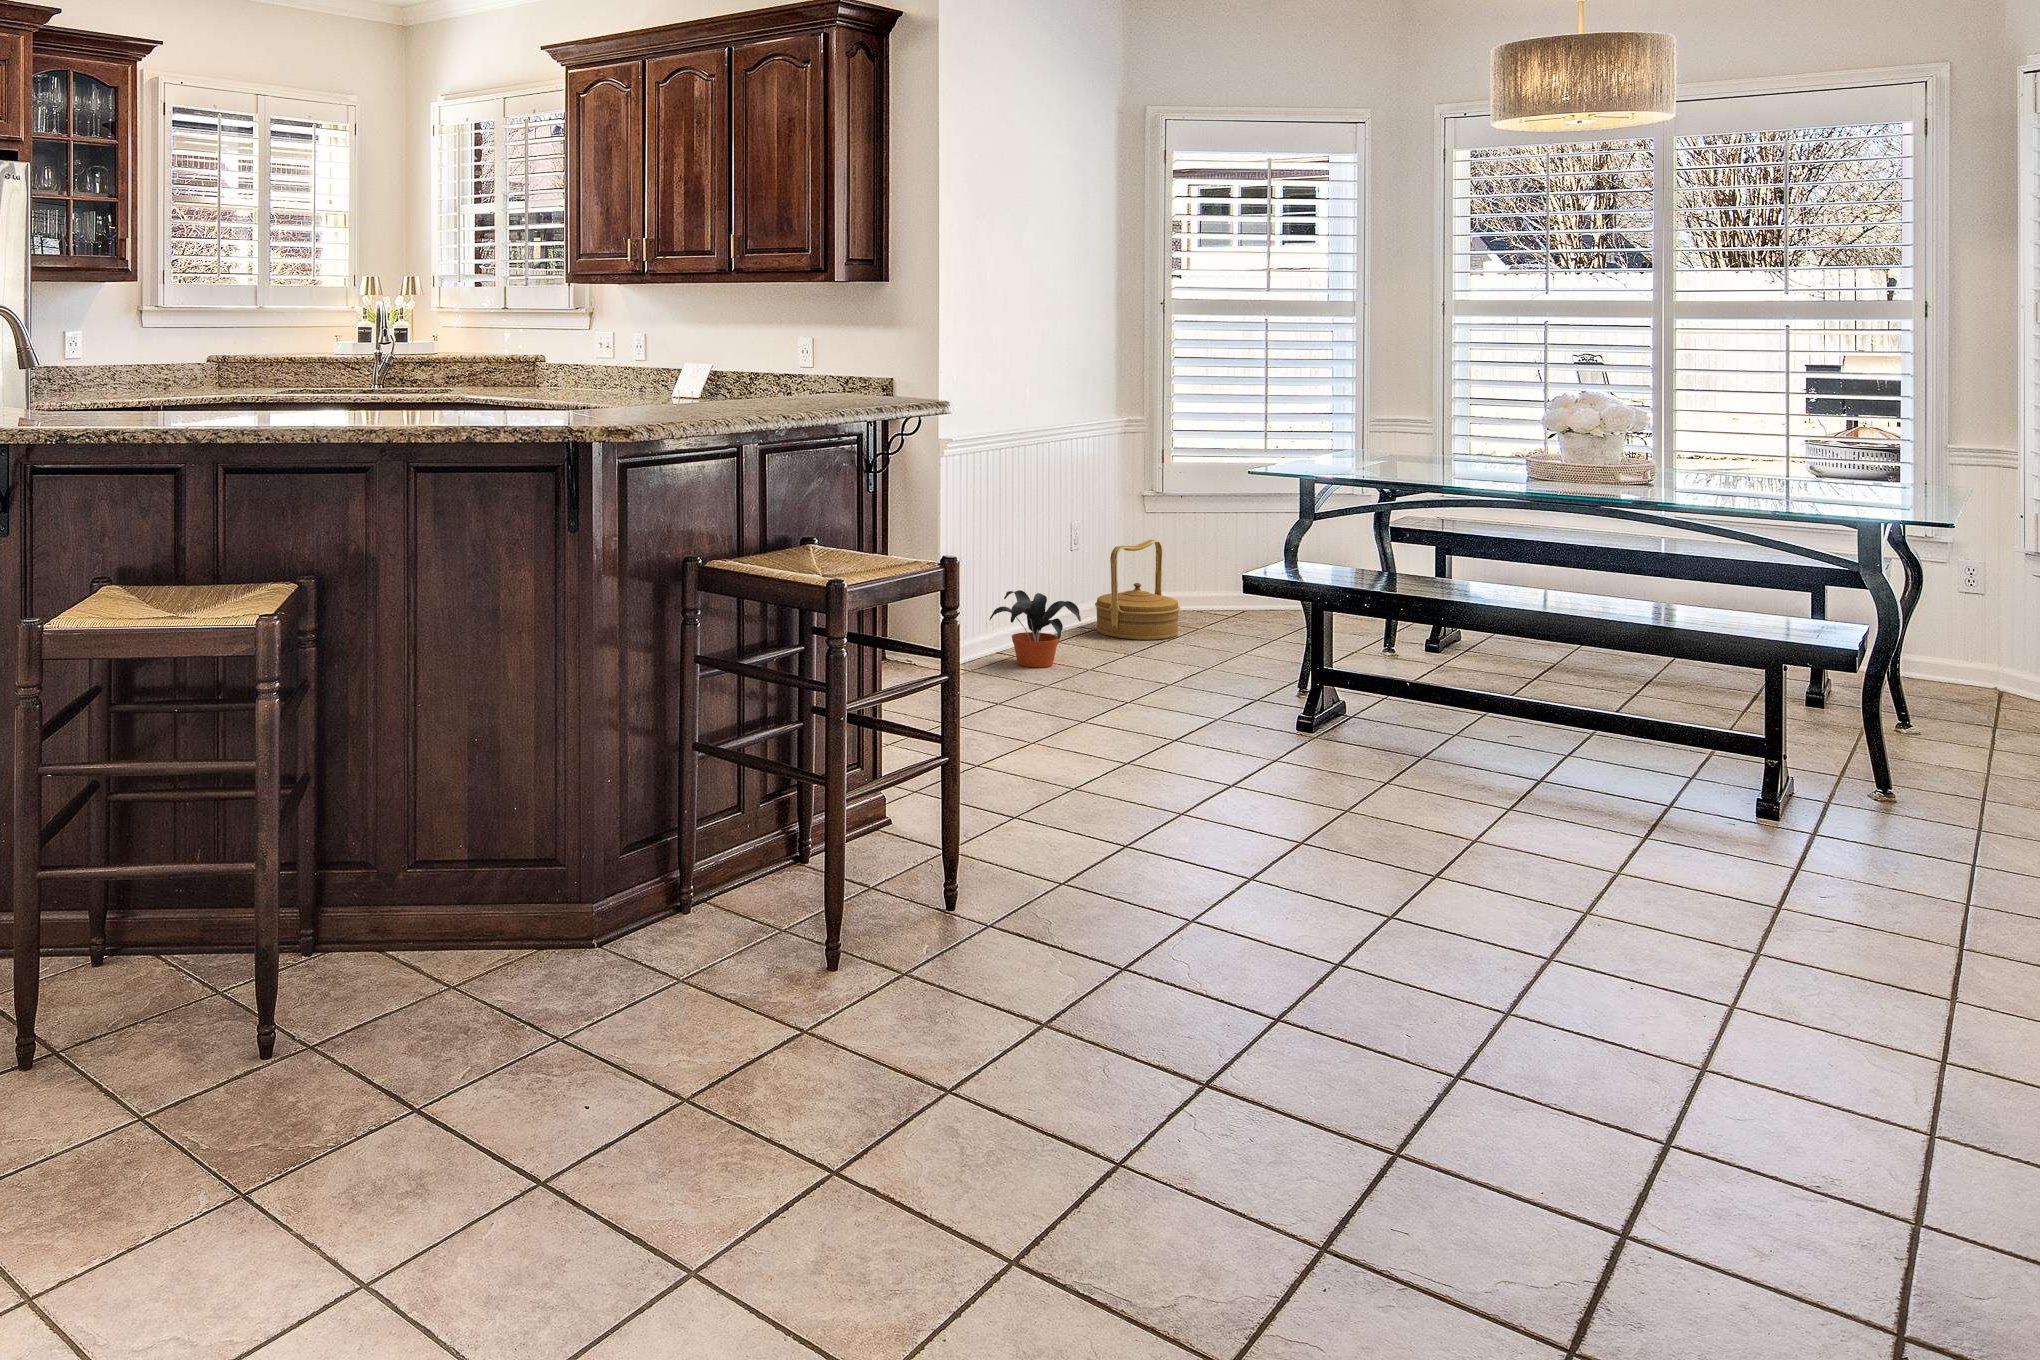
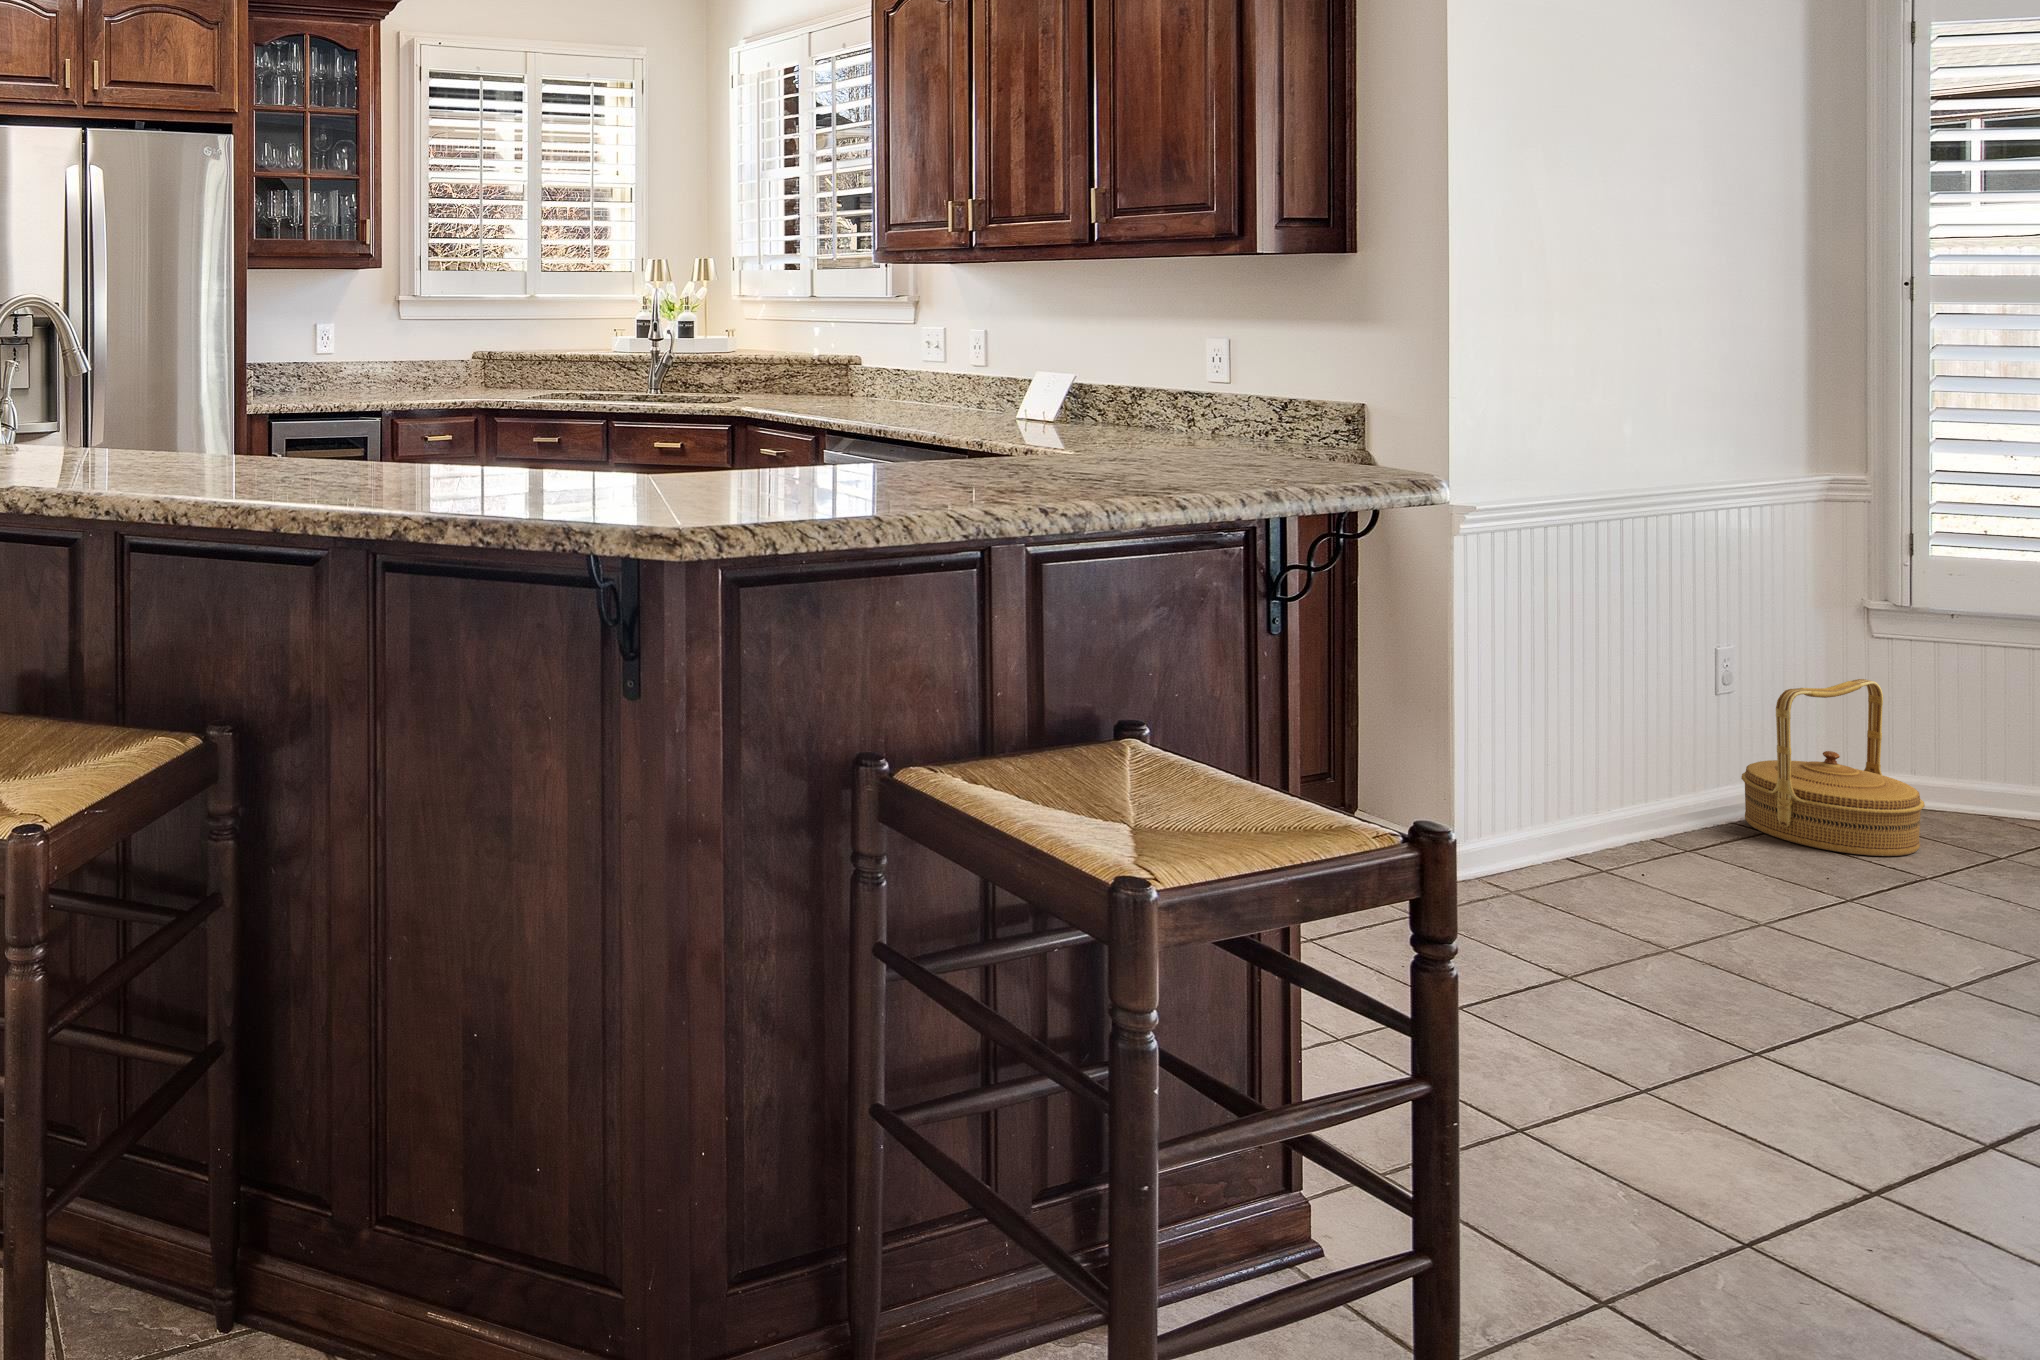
potted plant: present [990,590,1081,667] -> none [1534,753,1721,892]

